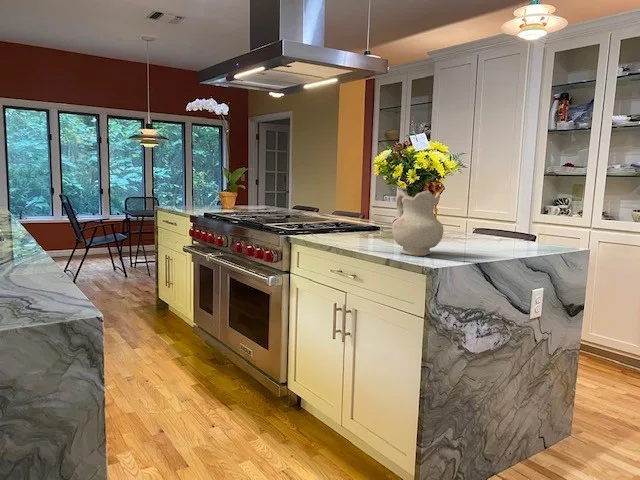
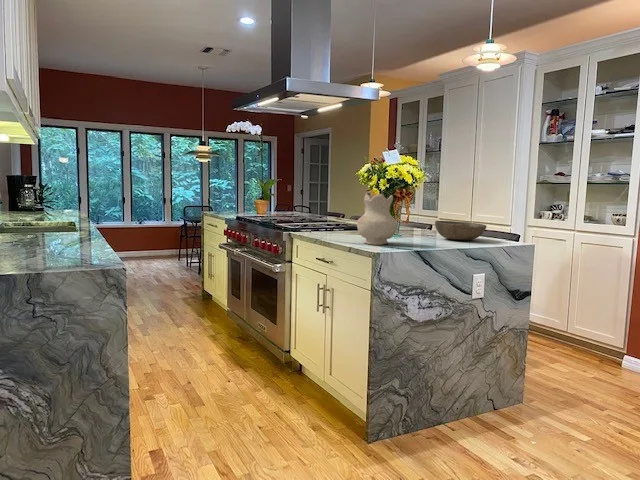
bowl: none [470,221,533,245] -> present [435,221,487,240]

